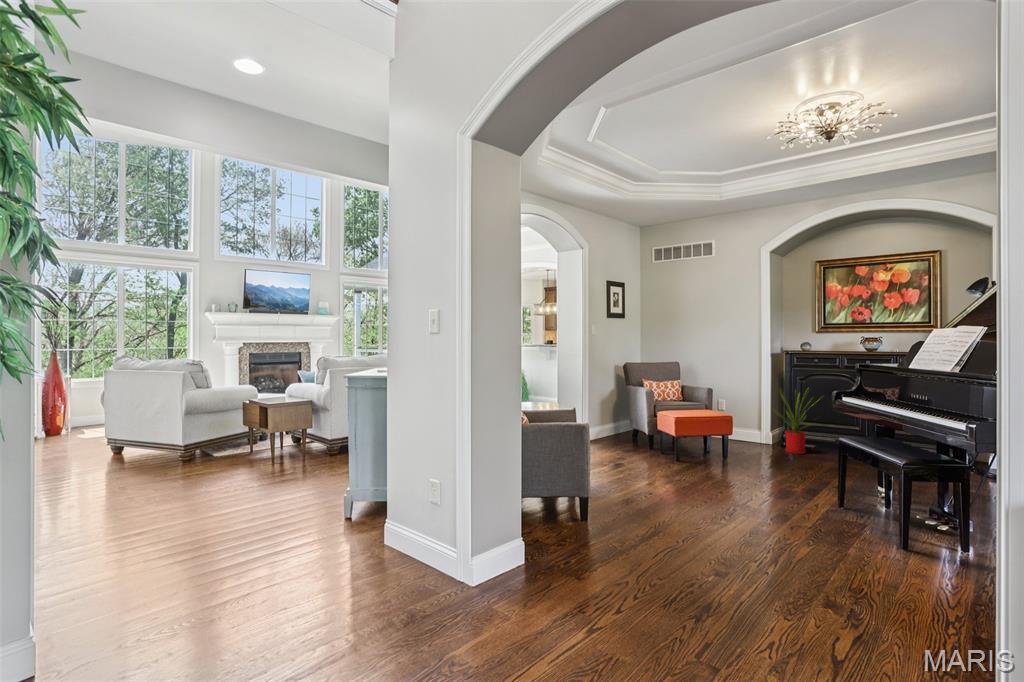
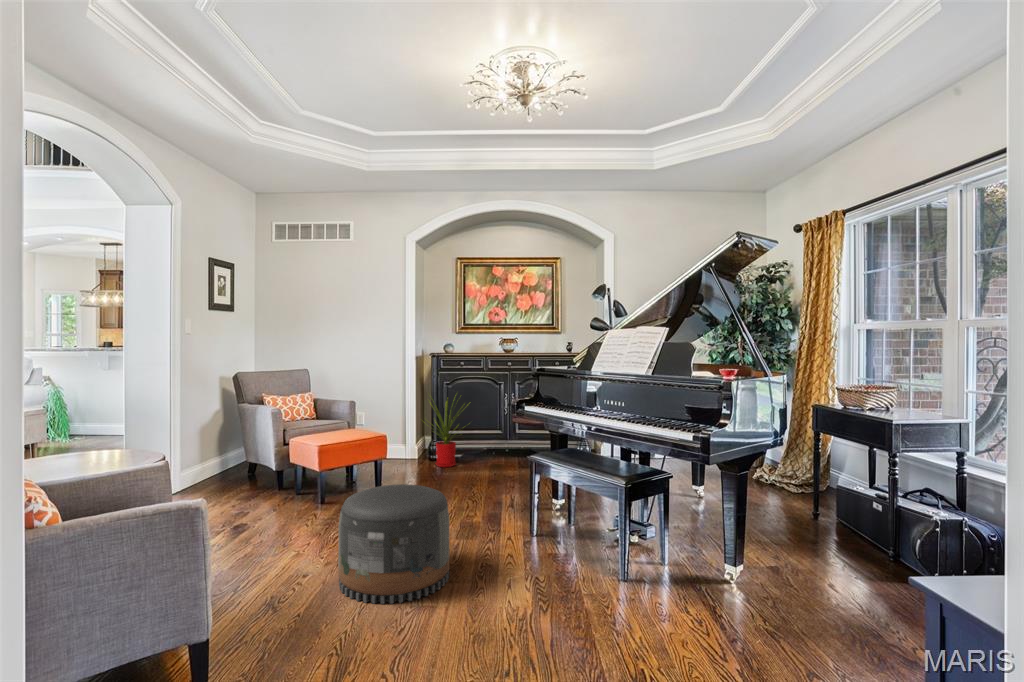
pouf: none [675,445,755,521] -> present [338,484,449,604]

